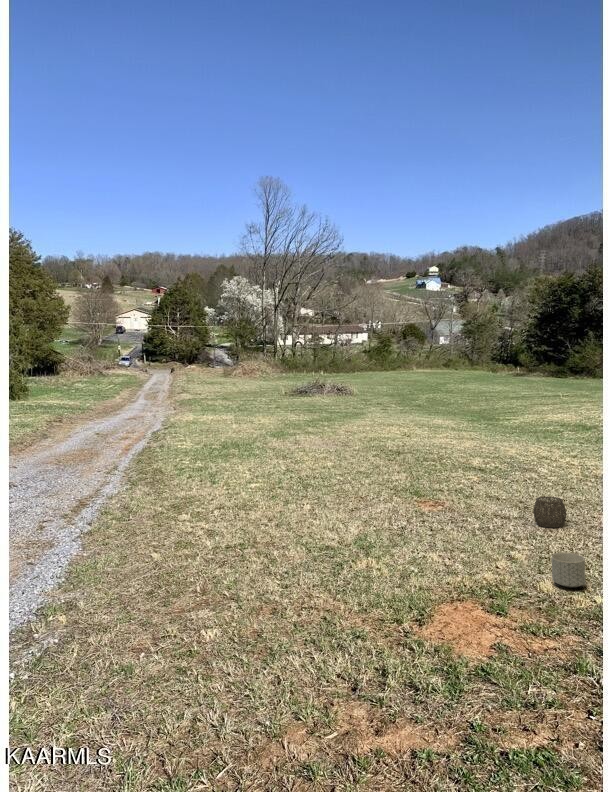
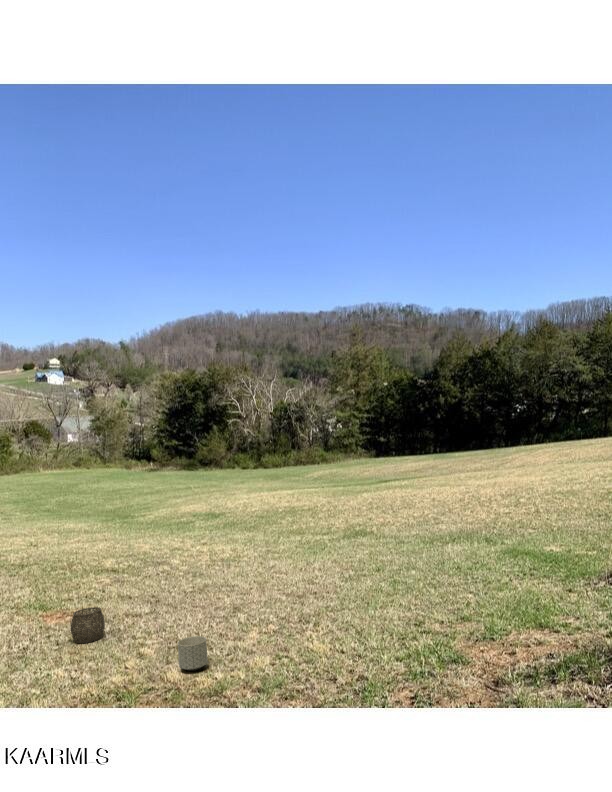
woven basket: present [533,497,566,528] -> present [70,607,105,643]

